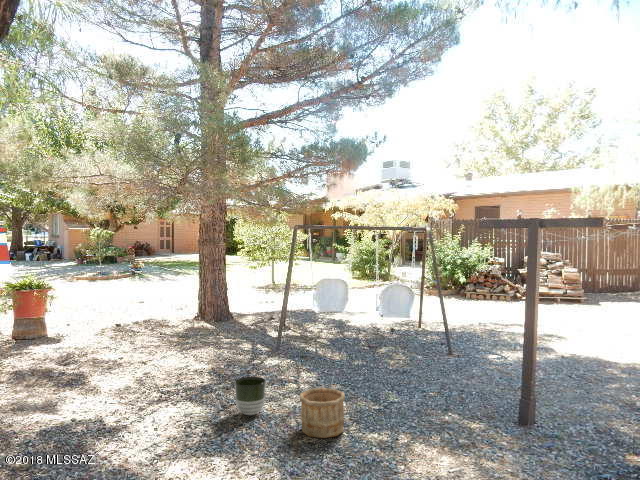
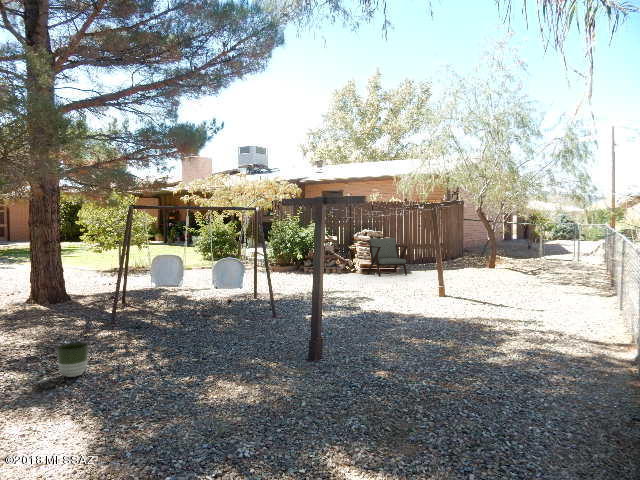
lounge chair: none [543,261,598,307] -> present [367,238,408,276]
wooden bucket: present [300,388,345,438] -> none [118,346,161,388]

